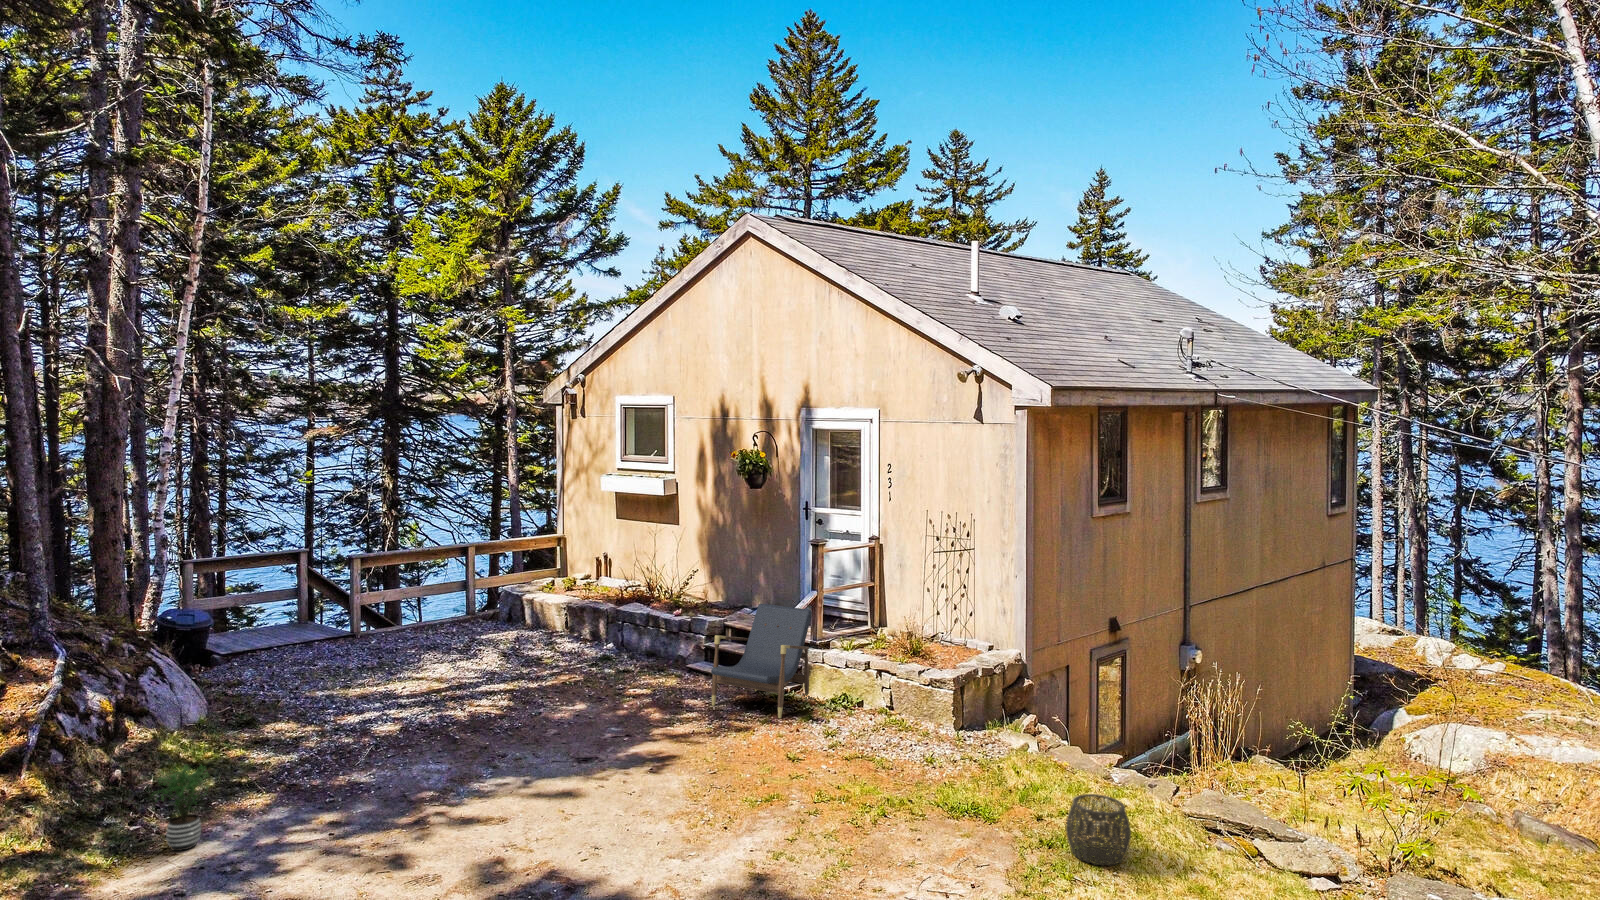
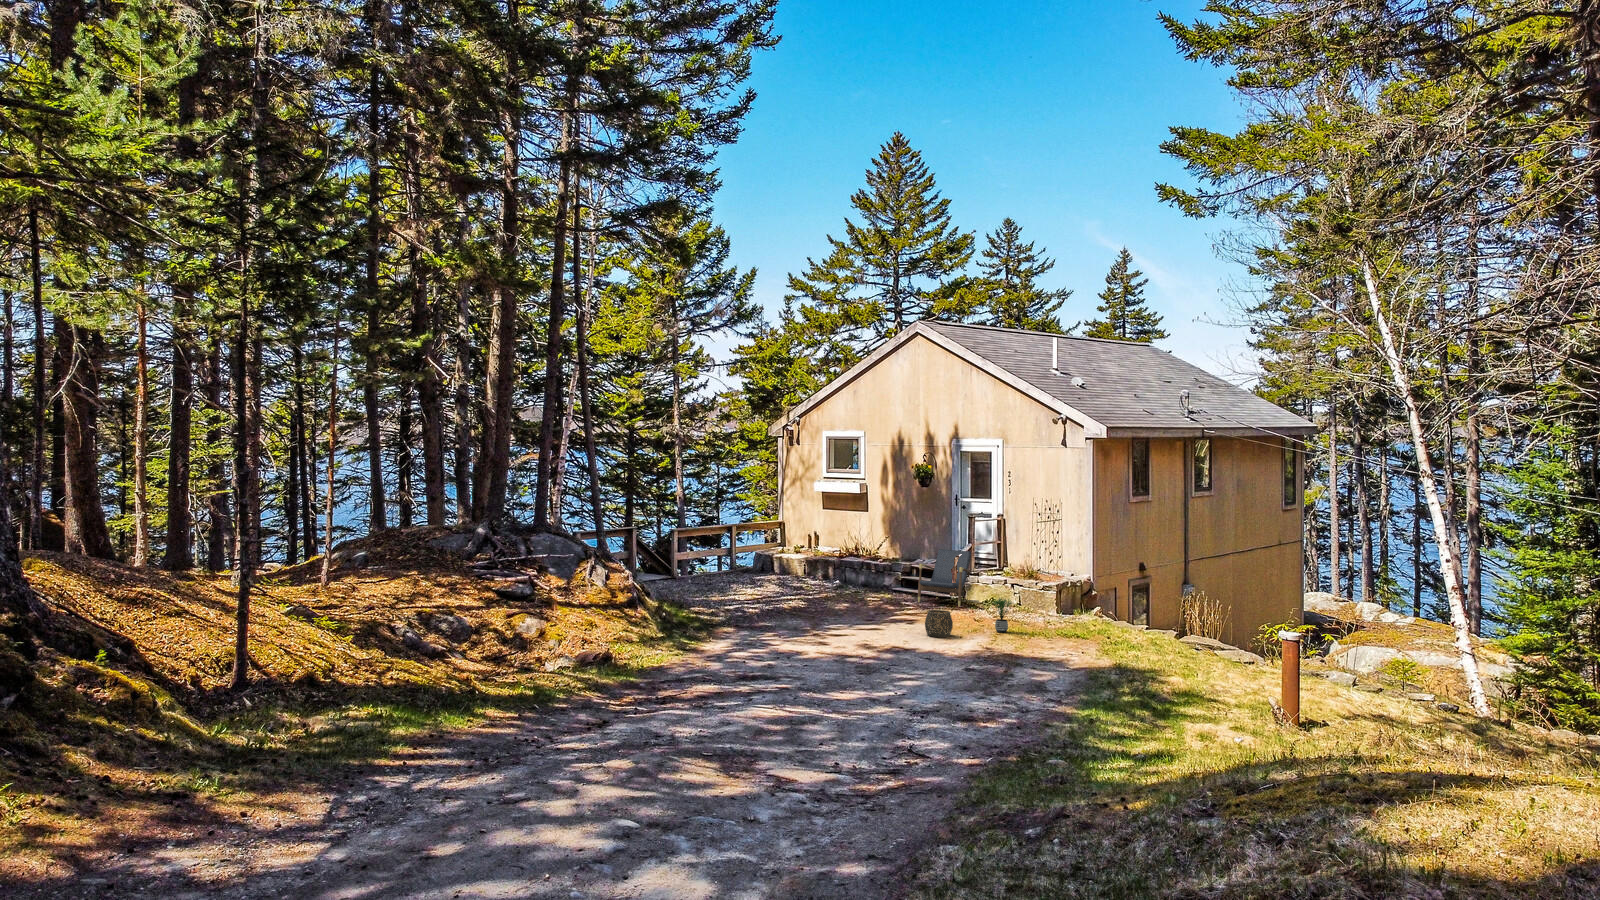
potted plant: present [152,765,208,851] -> present [993,598,1012,633]
woven basket: present [1066,794,1131,866] -> present [925,610,953,637]

